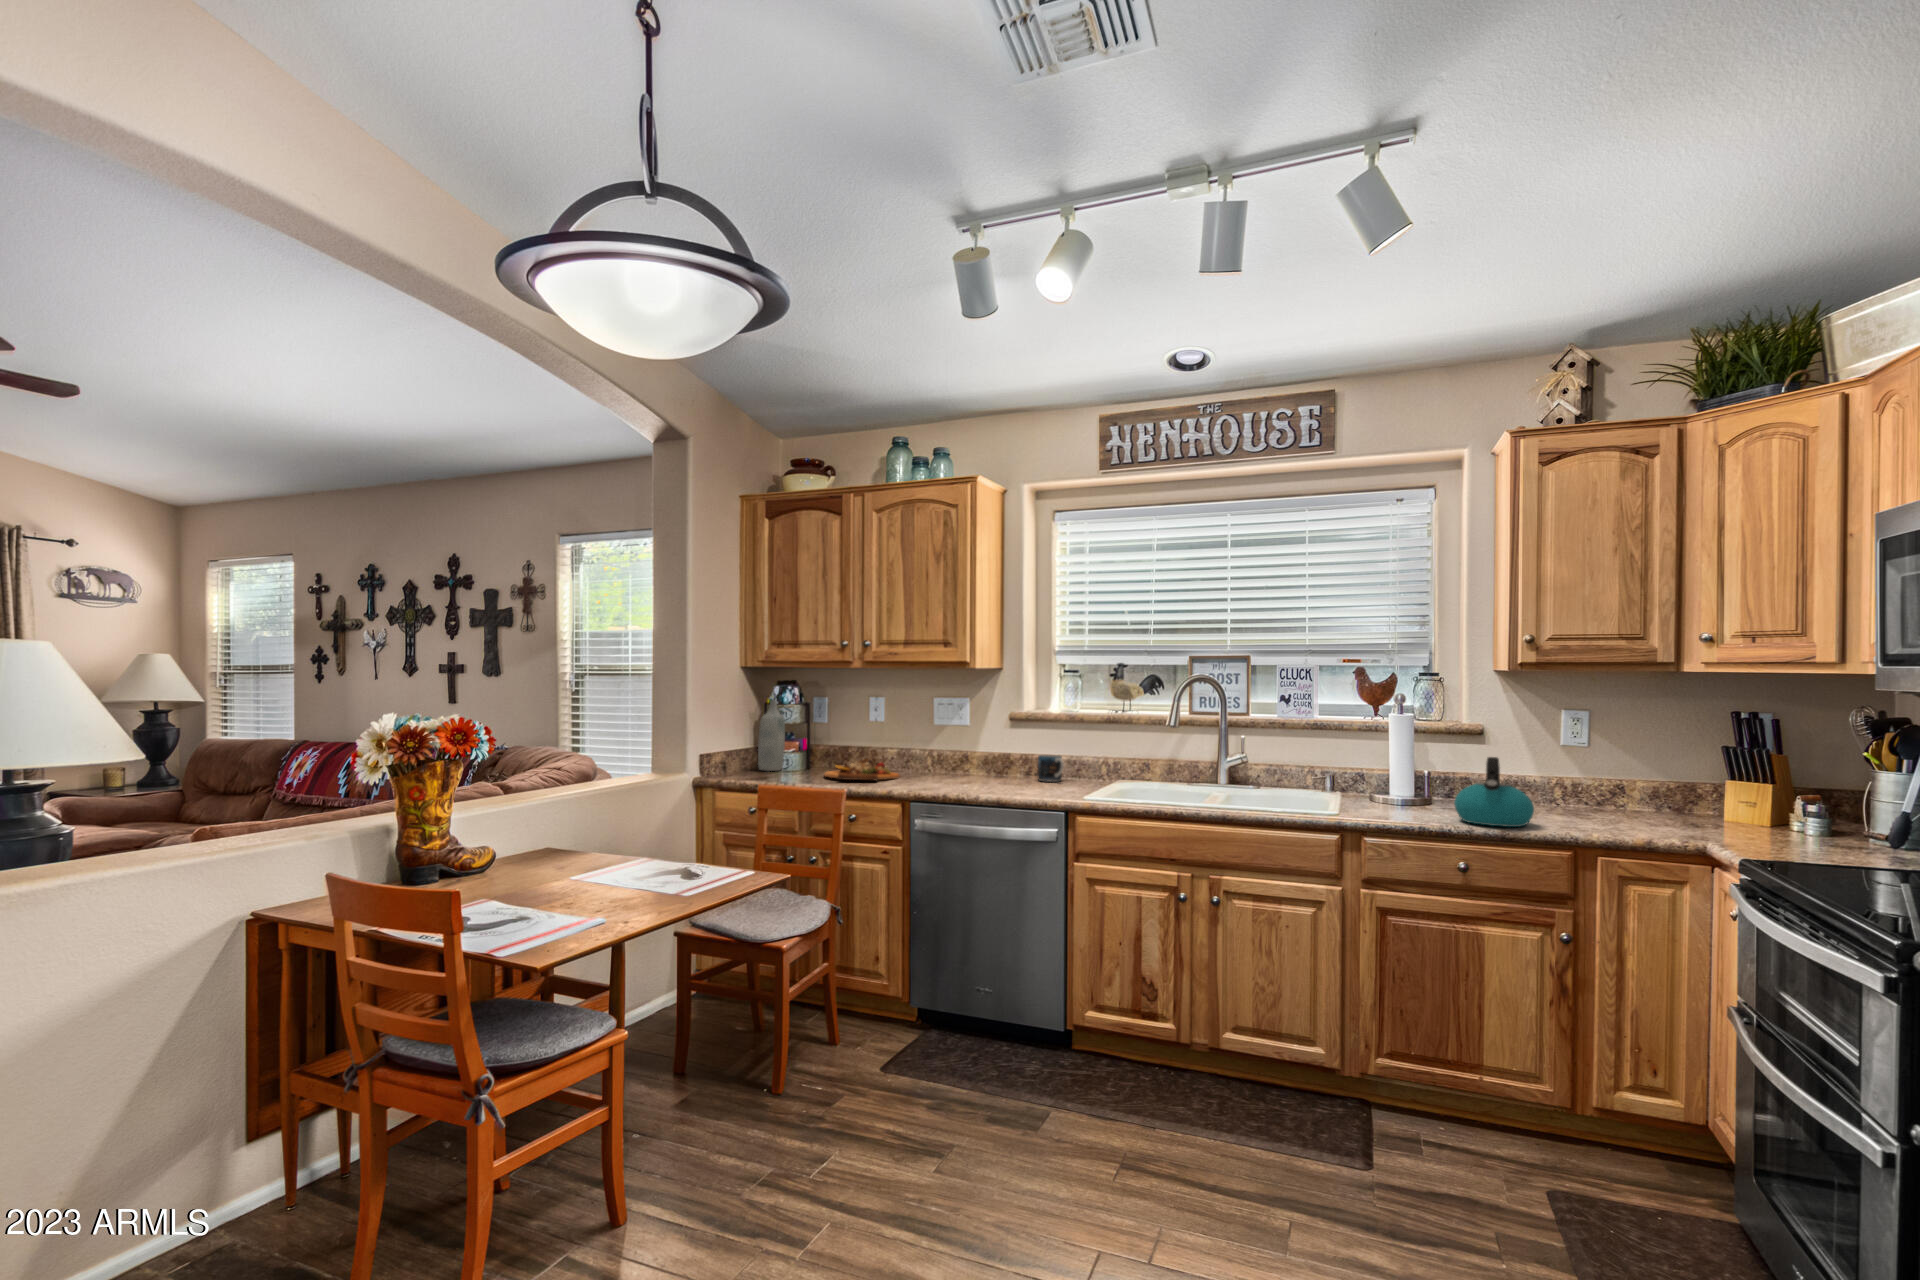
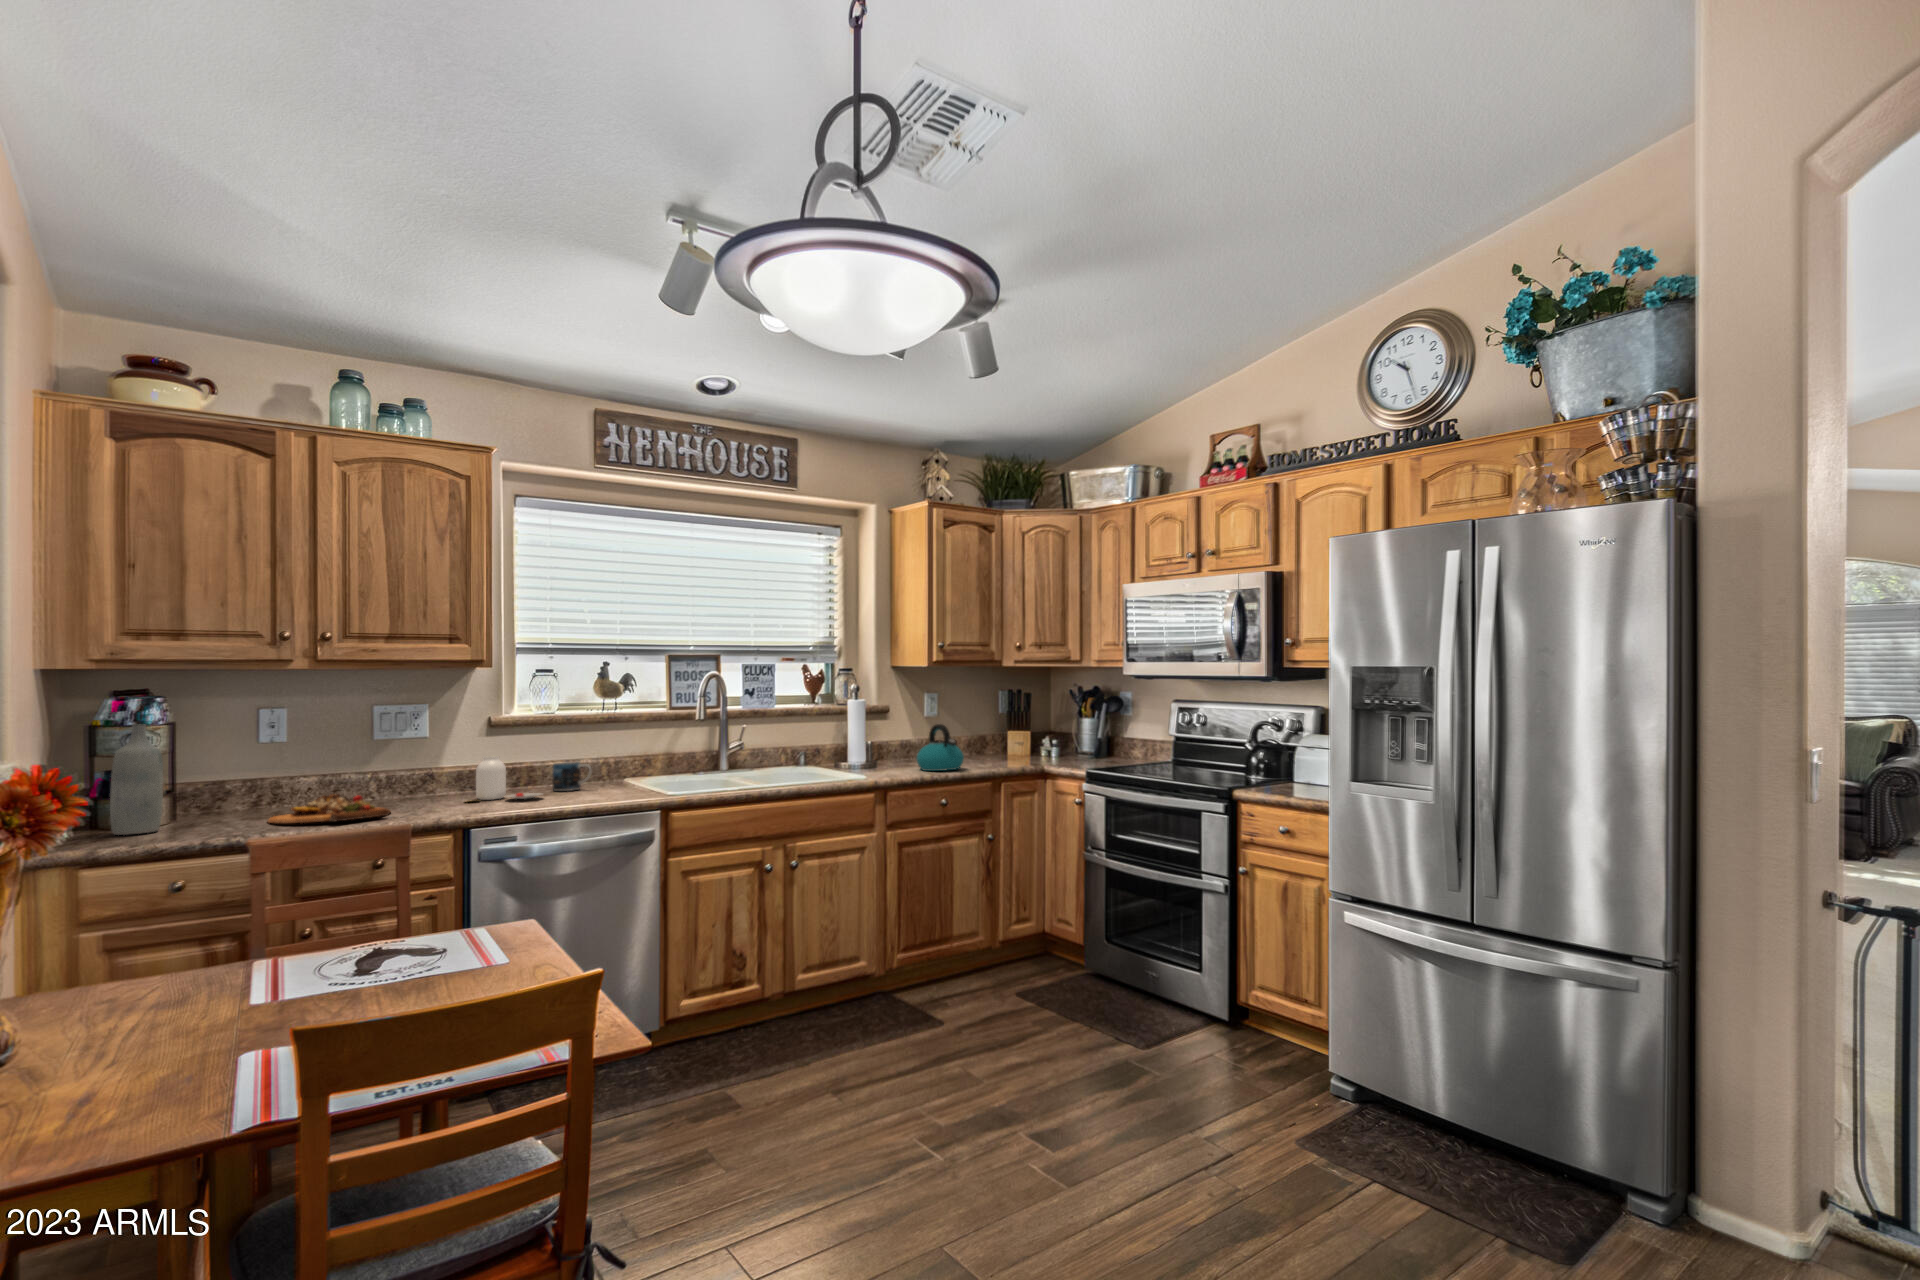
jar: none [954,742,1009,783] -> present [476,756,541,800]

